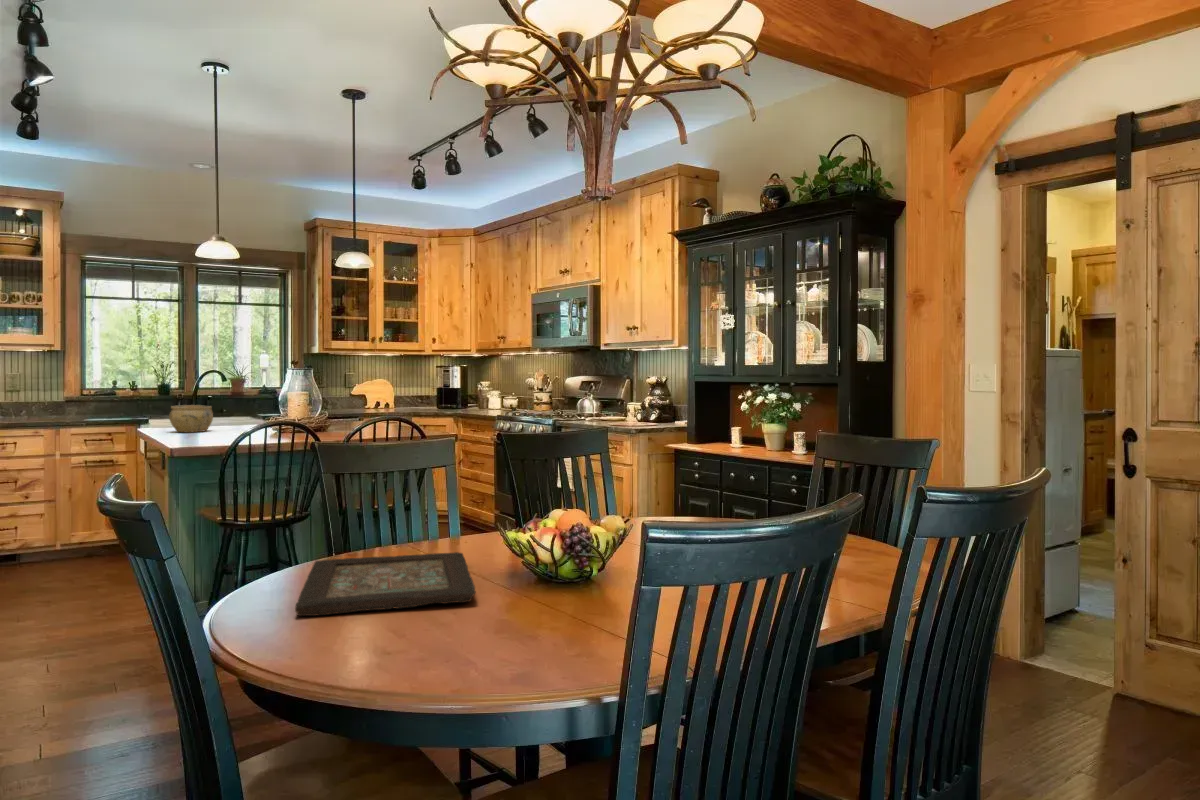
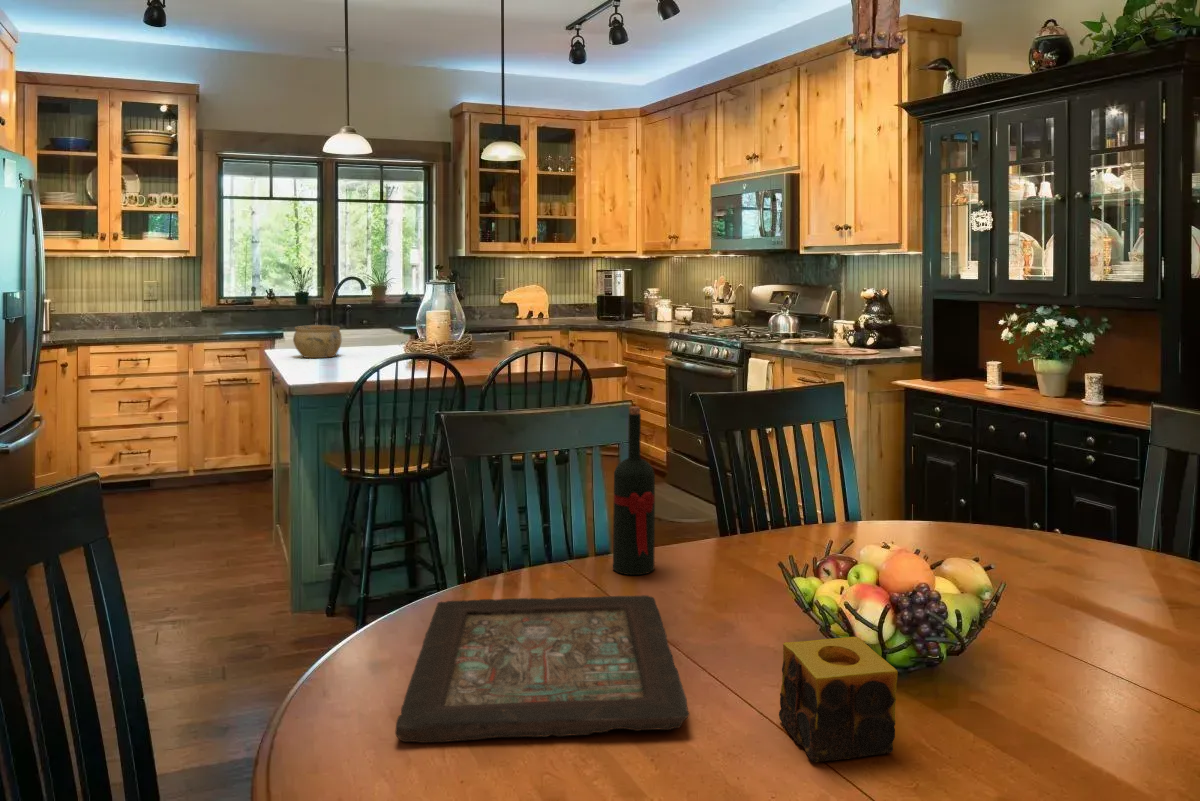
wine bottle: none [437,435,466,549] -> present [613,407,655,575]
candle: none [530,546,591,609] -> present [779,637,898,762]

